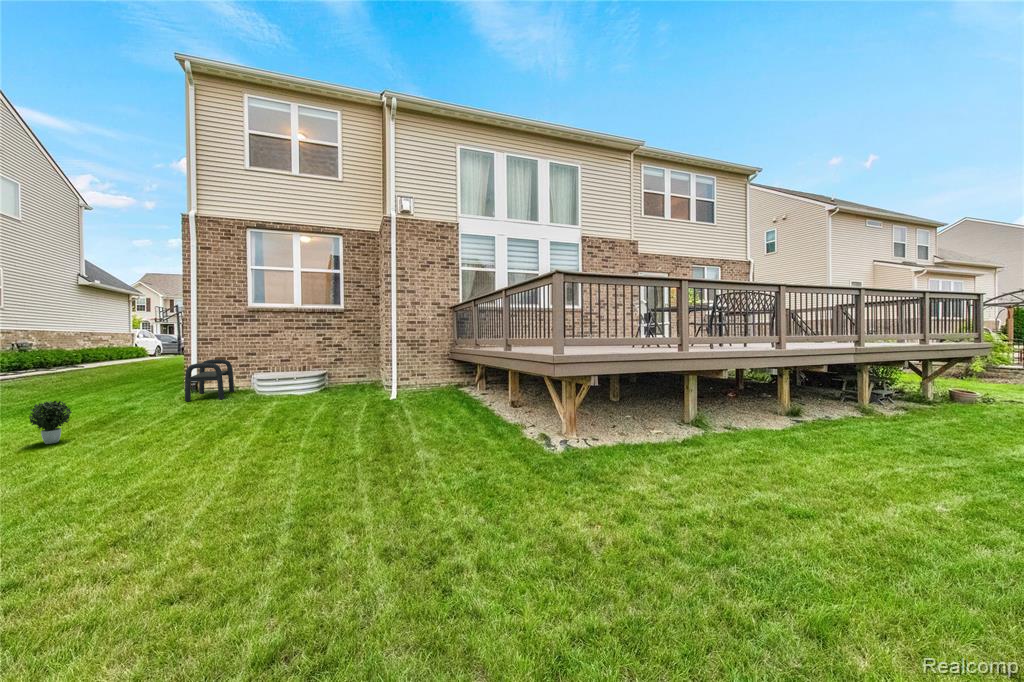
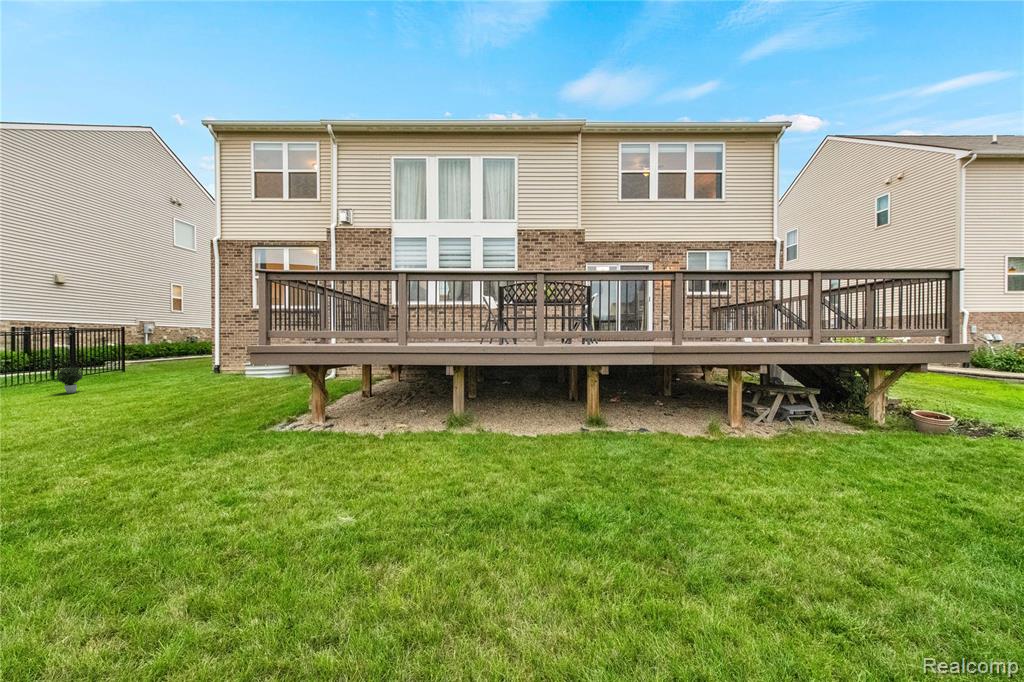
bench: present [185,359,234,401] -> none [200,342,247,371]

